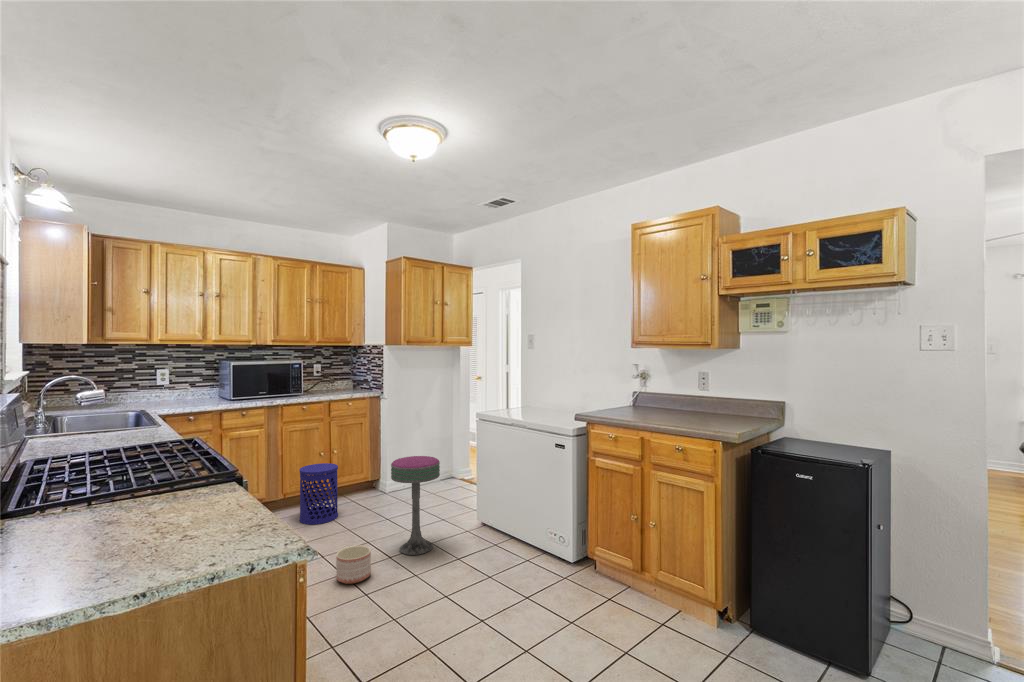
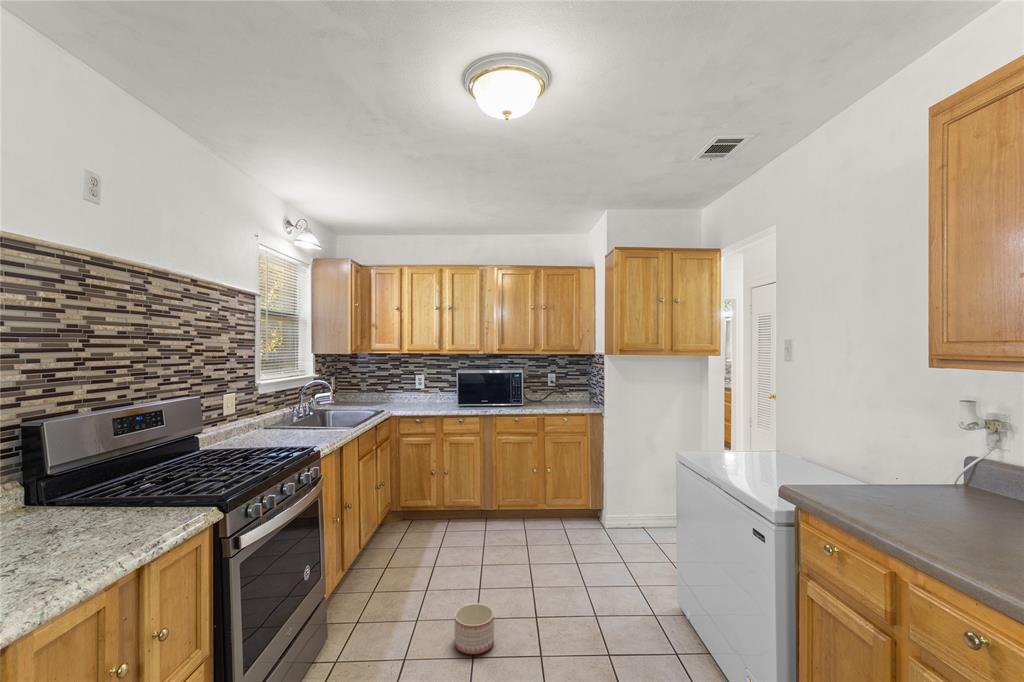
bar stool: present [391,456,440,555] -> none [538,506,600,643]
waste bin: present [300,463,338,525] -> none [497,483,536,552]

